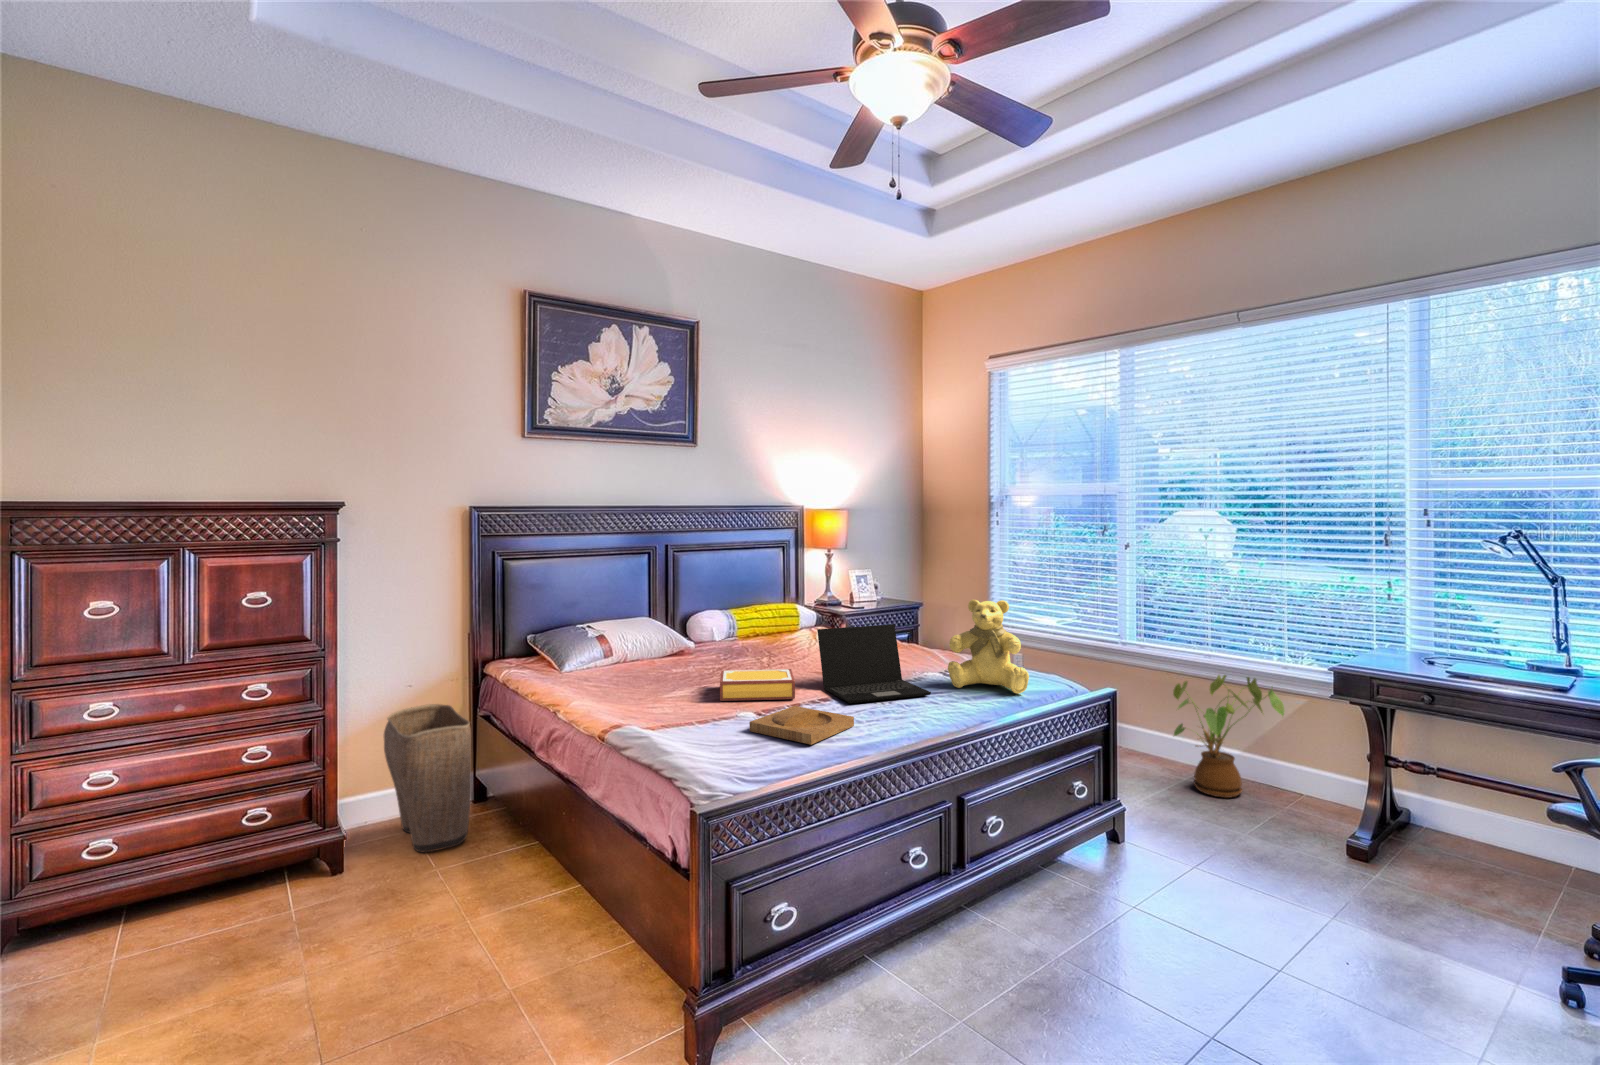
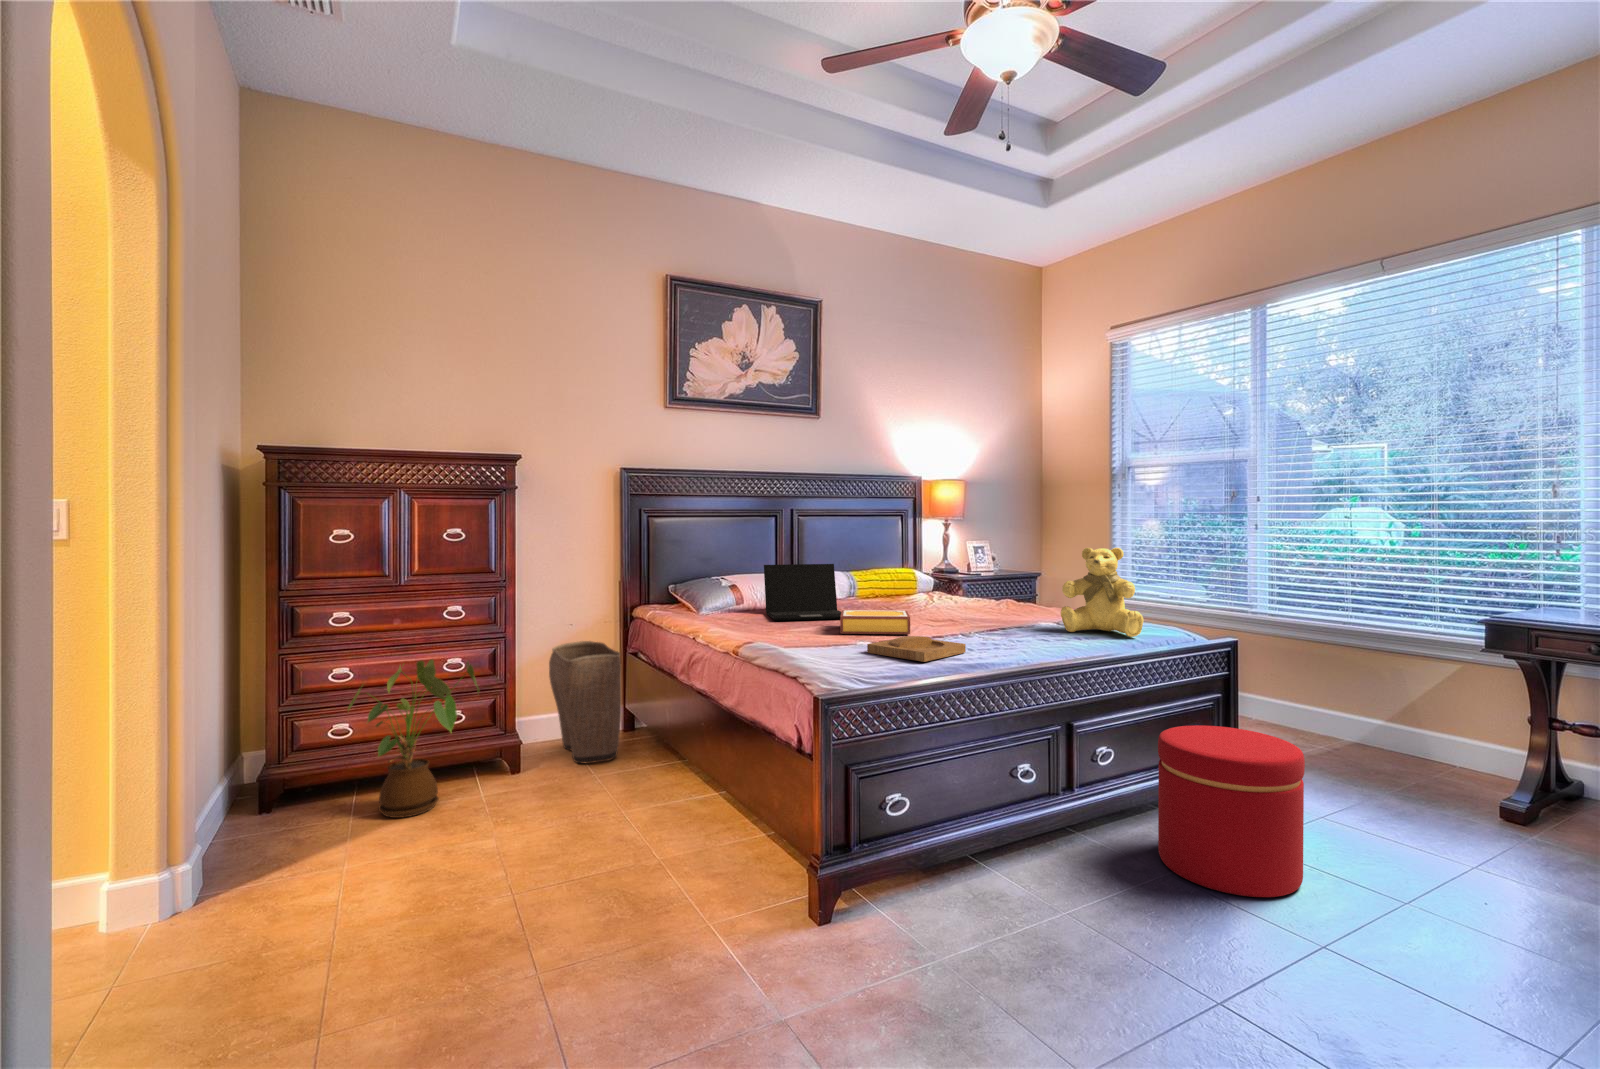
laptop: present [817,624,931,703] -> present [764,564,841,621]
house plant: present [1173,675,1284,798] -> present [348,659,479,818]
ottoman: none [1048,792,1187,979] -> present [1158,725,1305,897]

